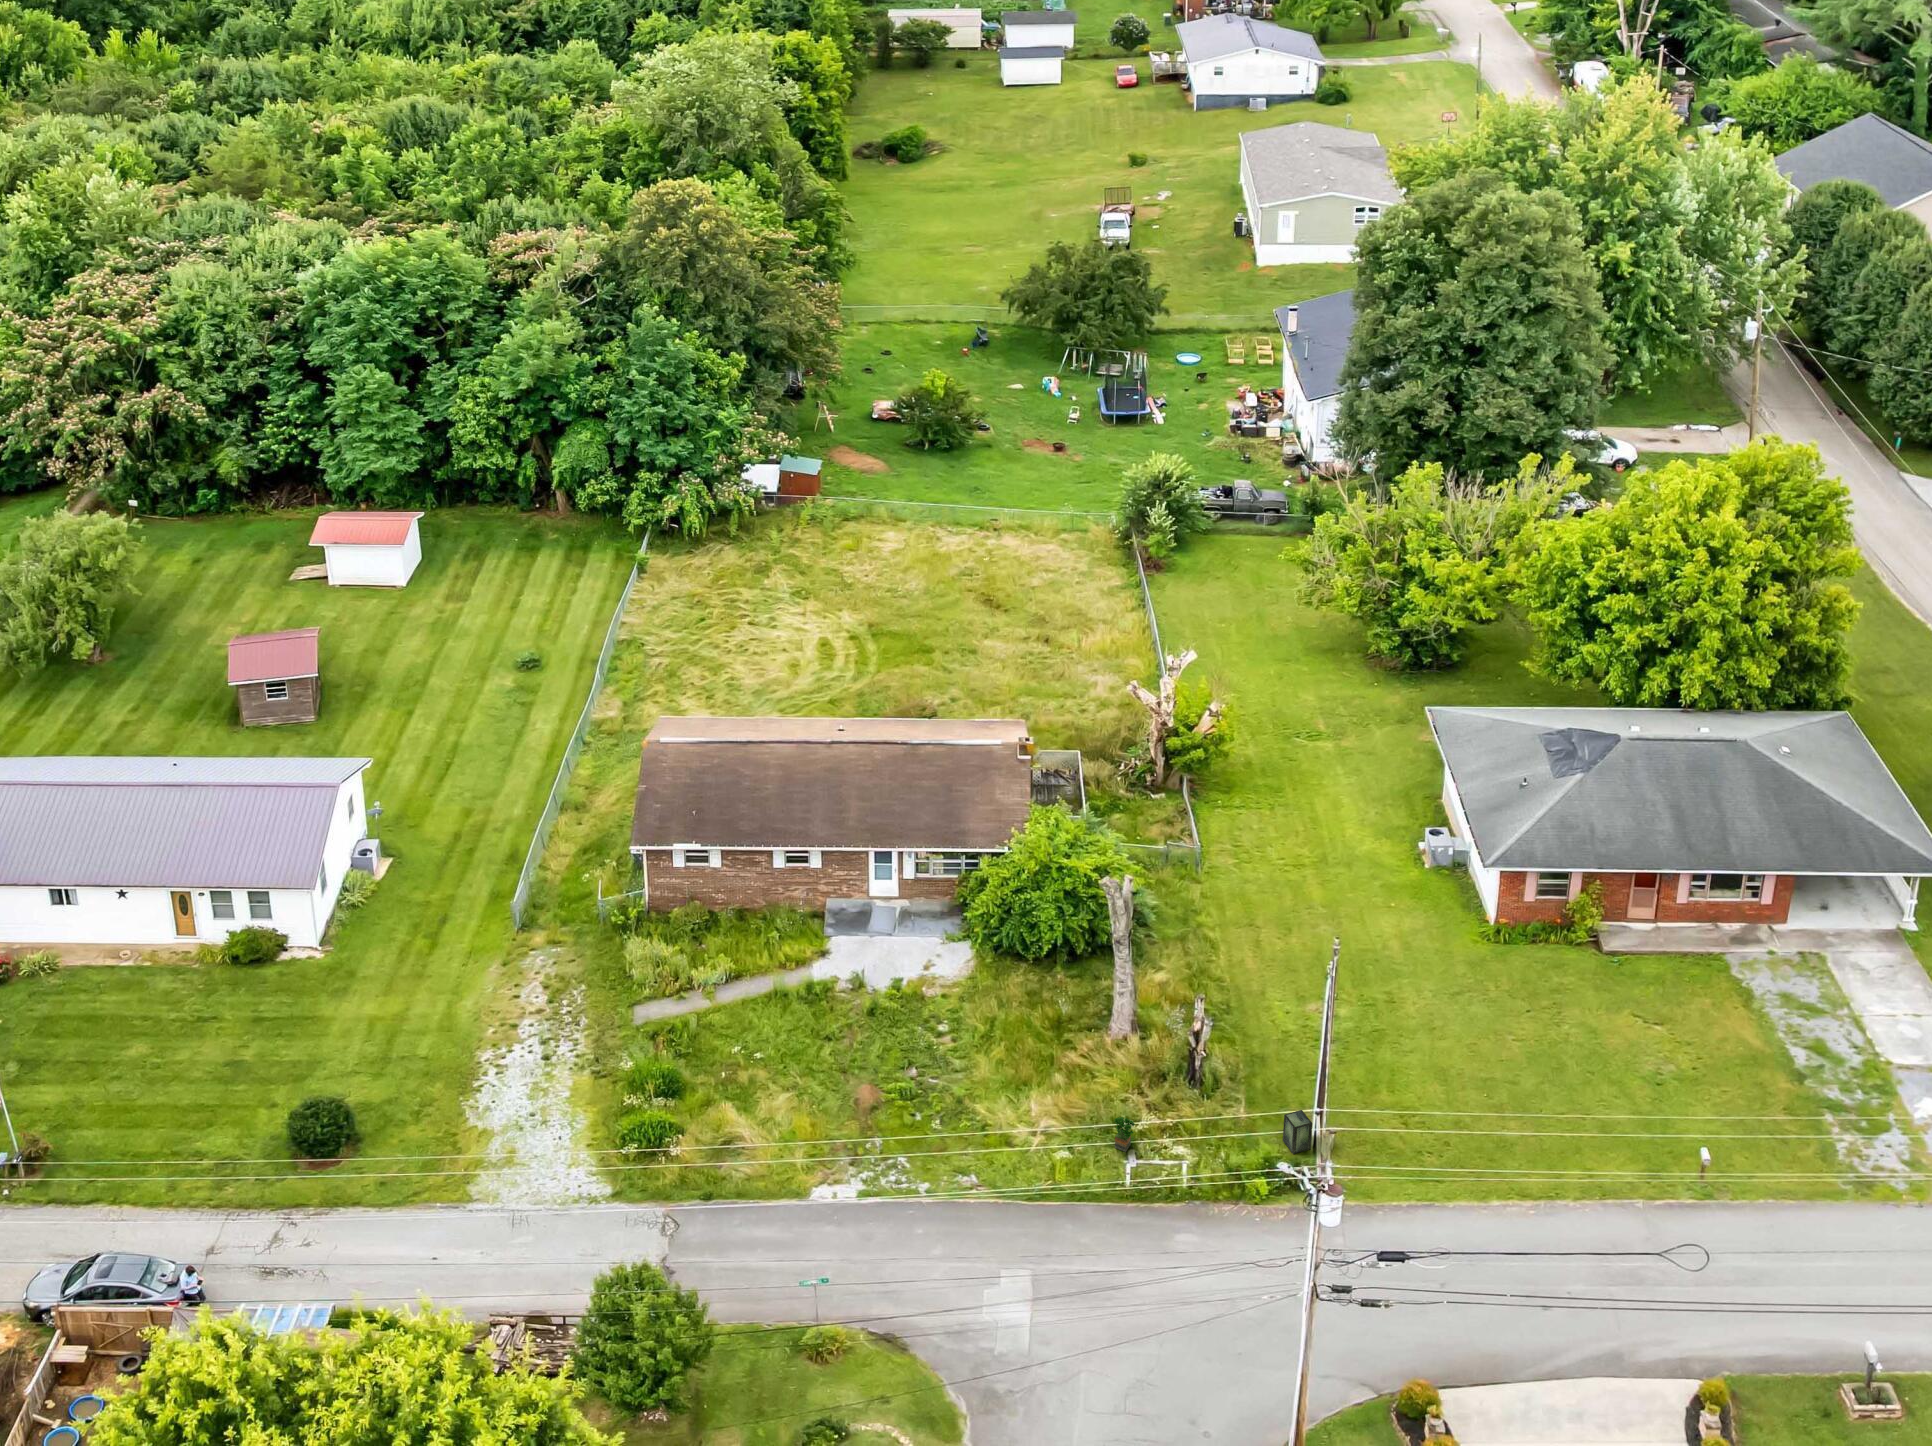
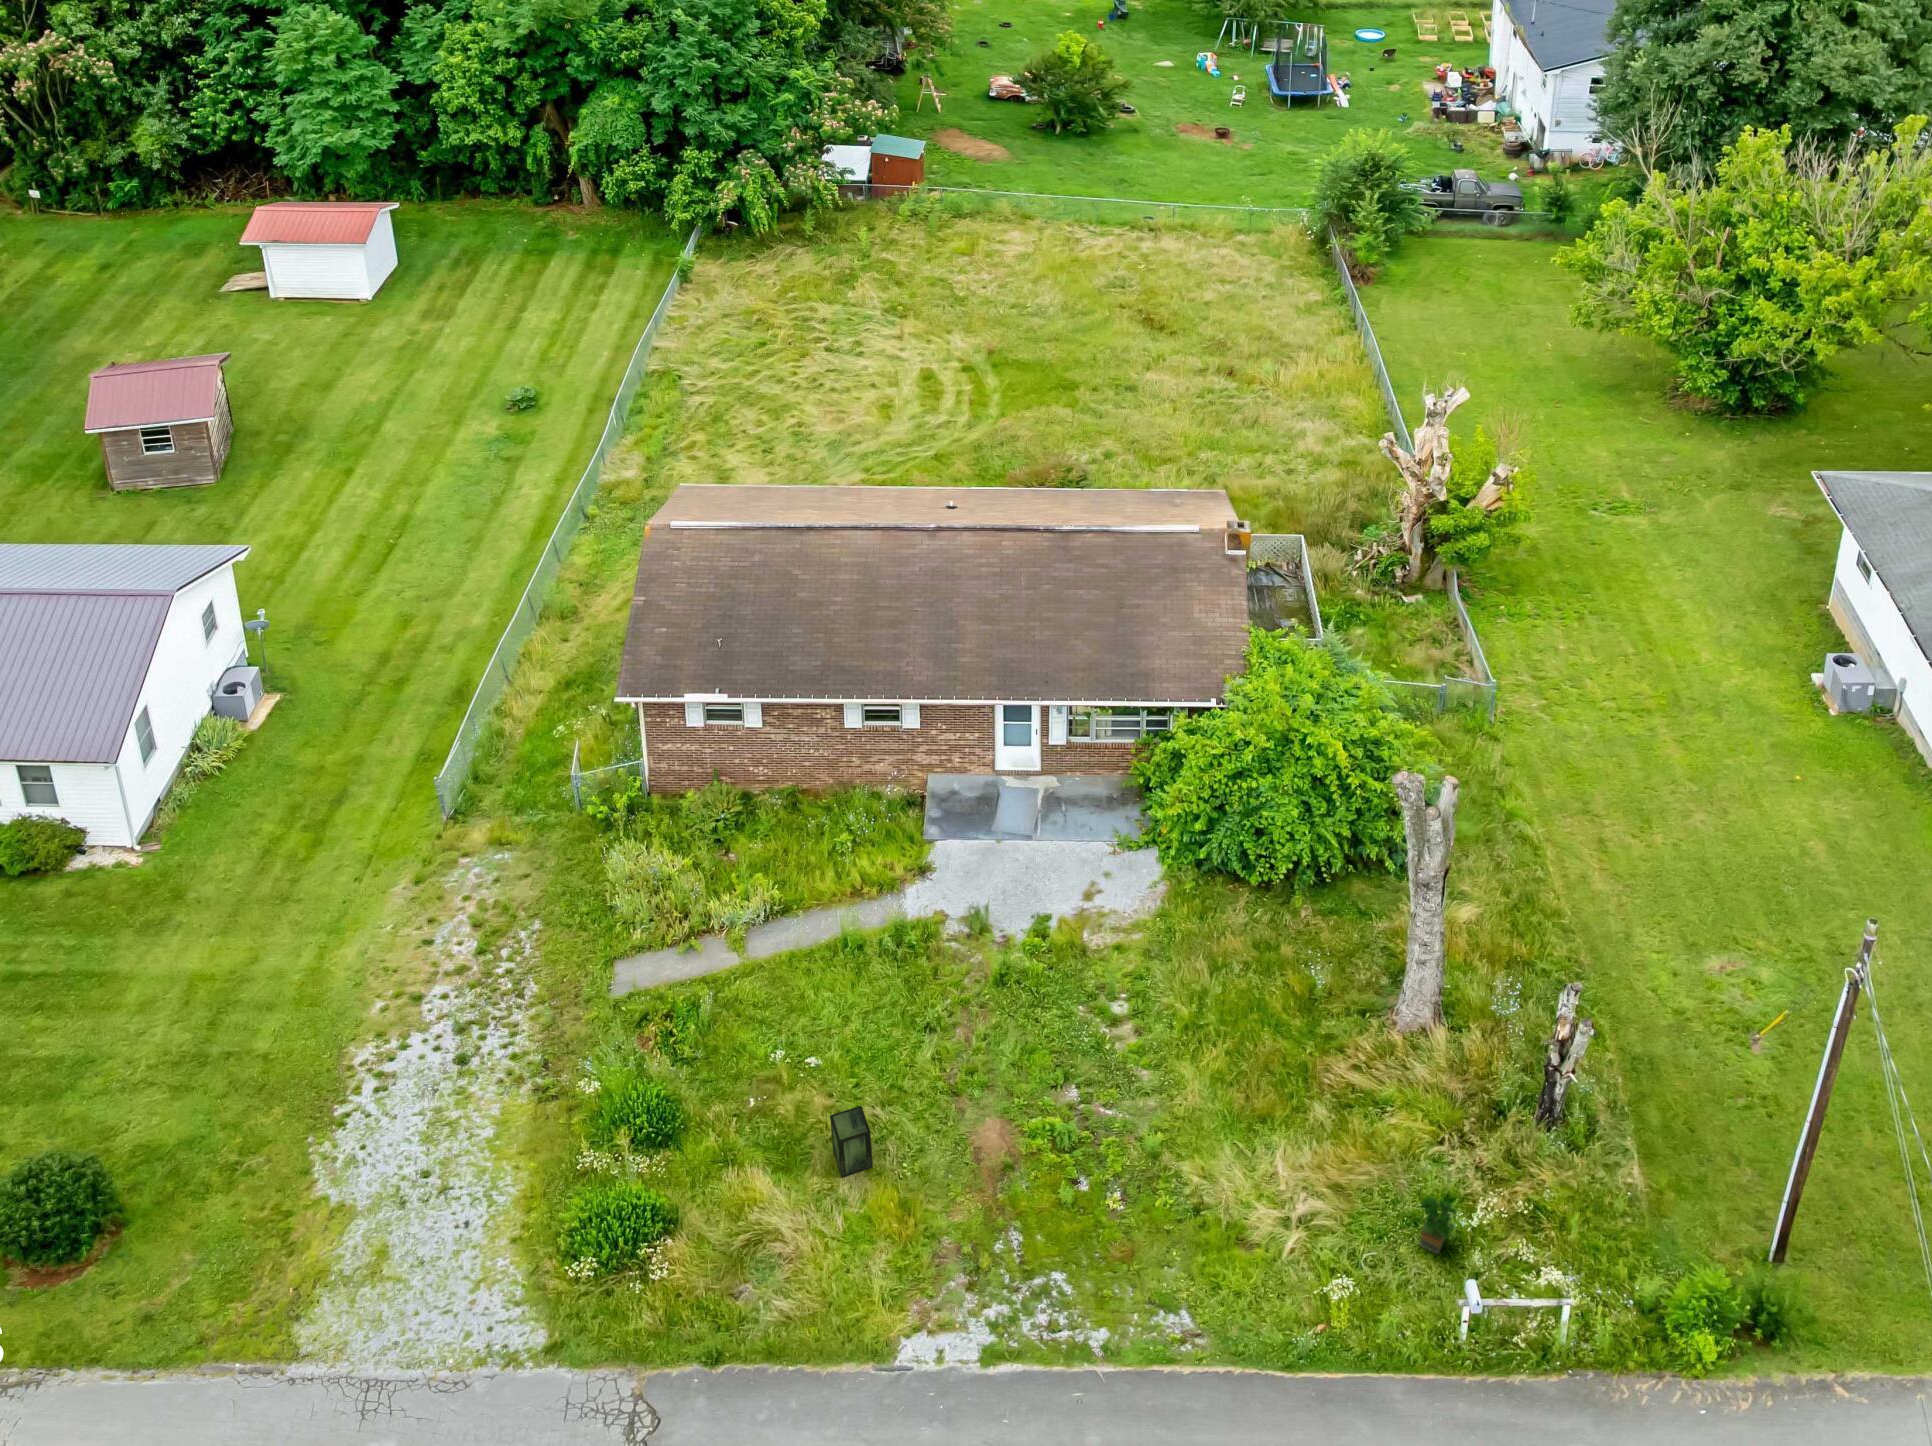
storage box: present [1283,1110,1312,1154] -> present [830,1106,873,1177]

